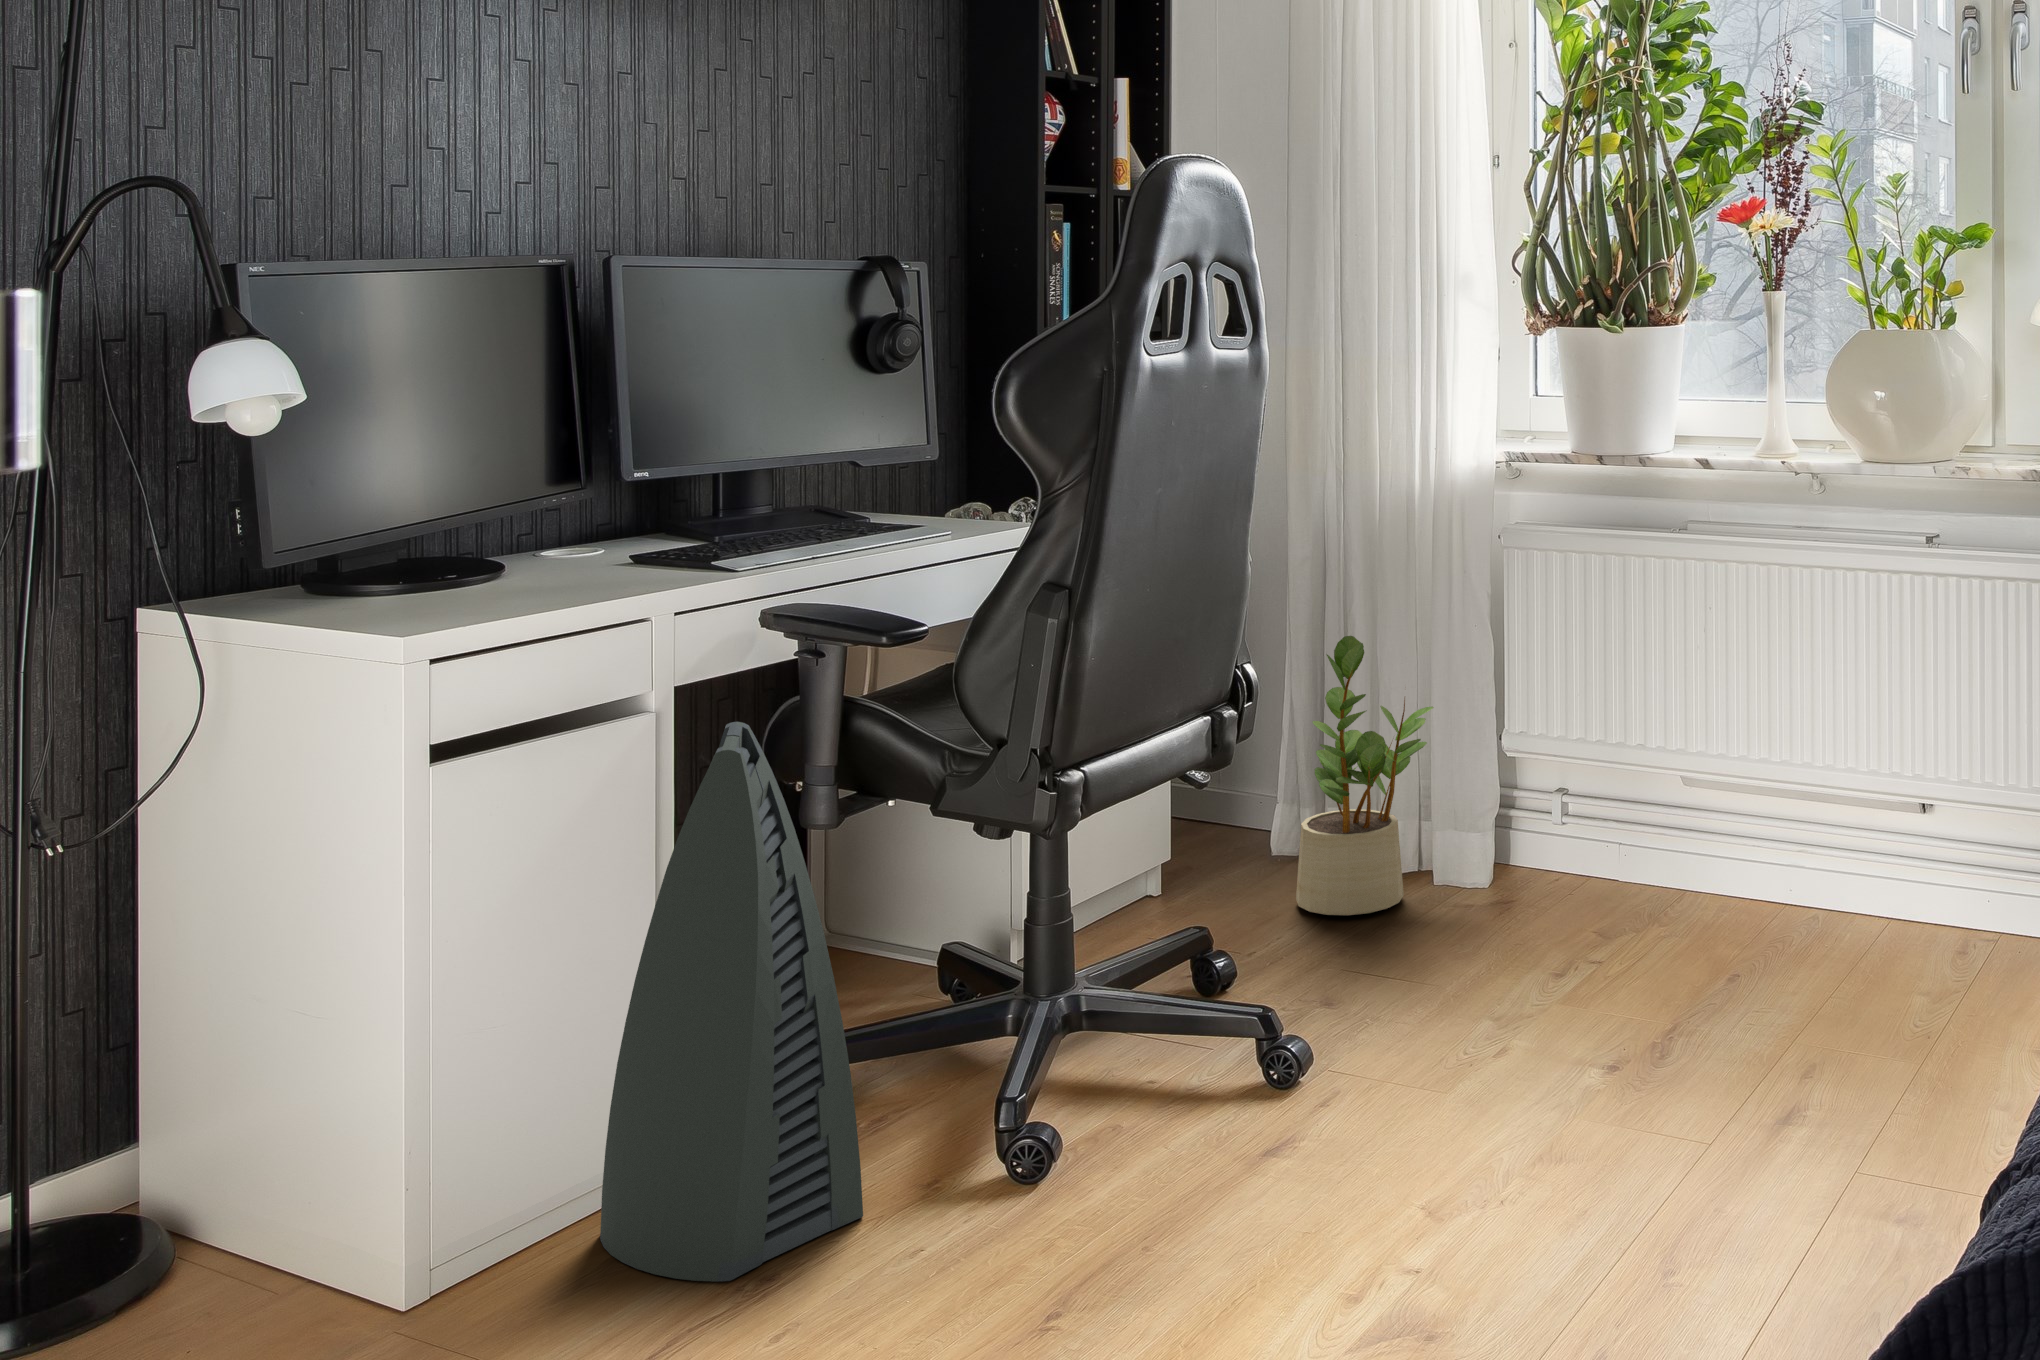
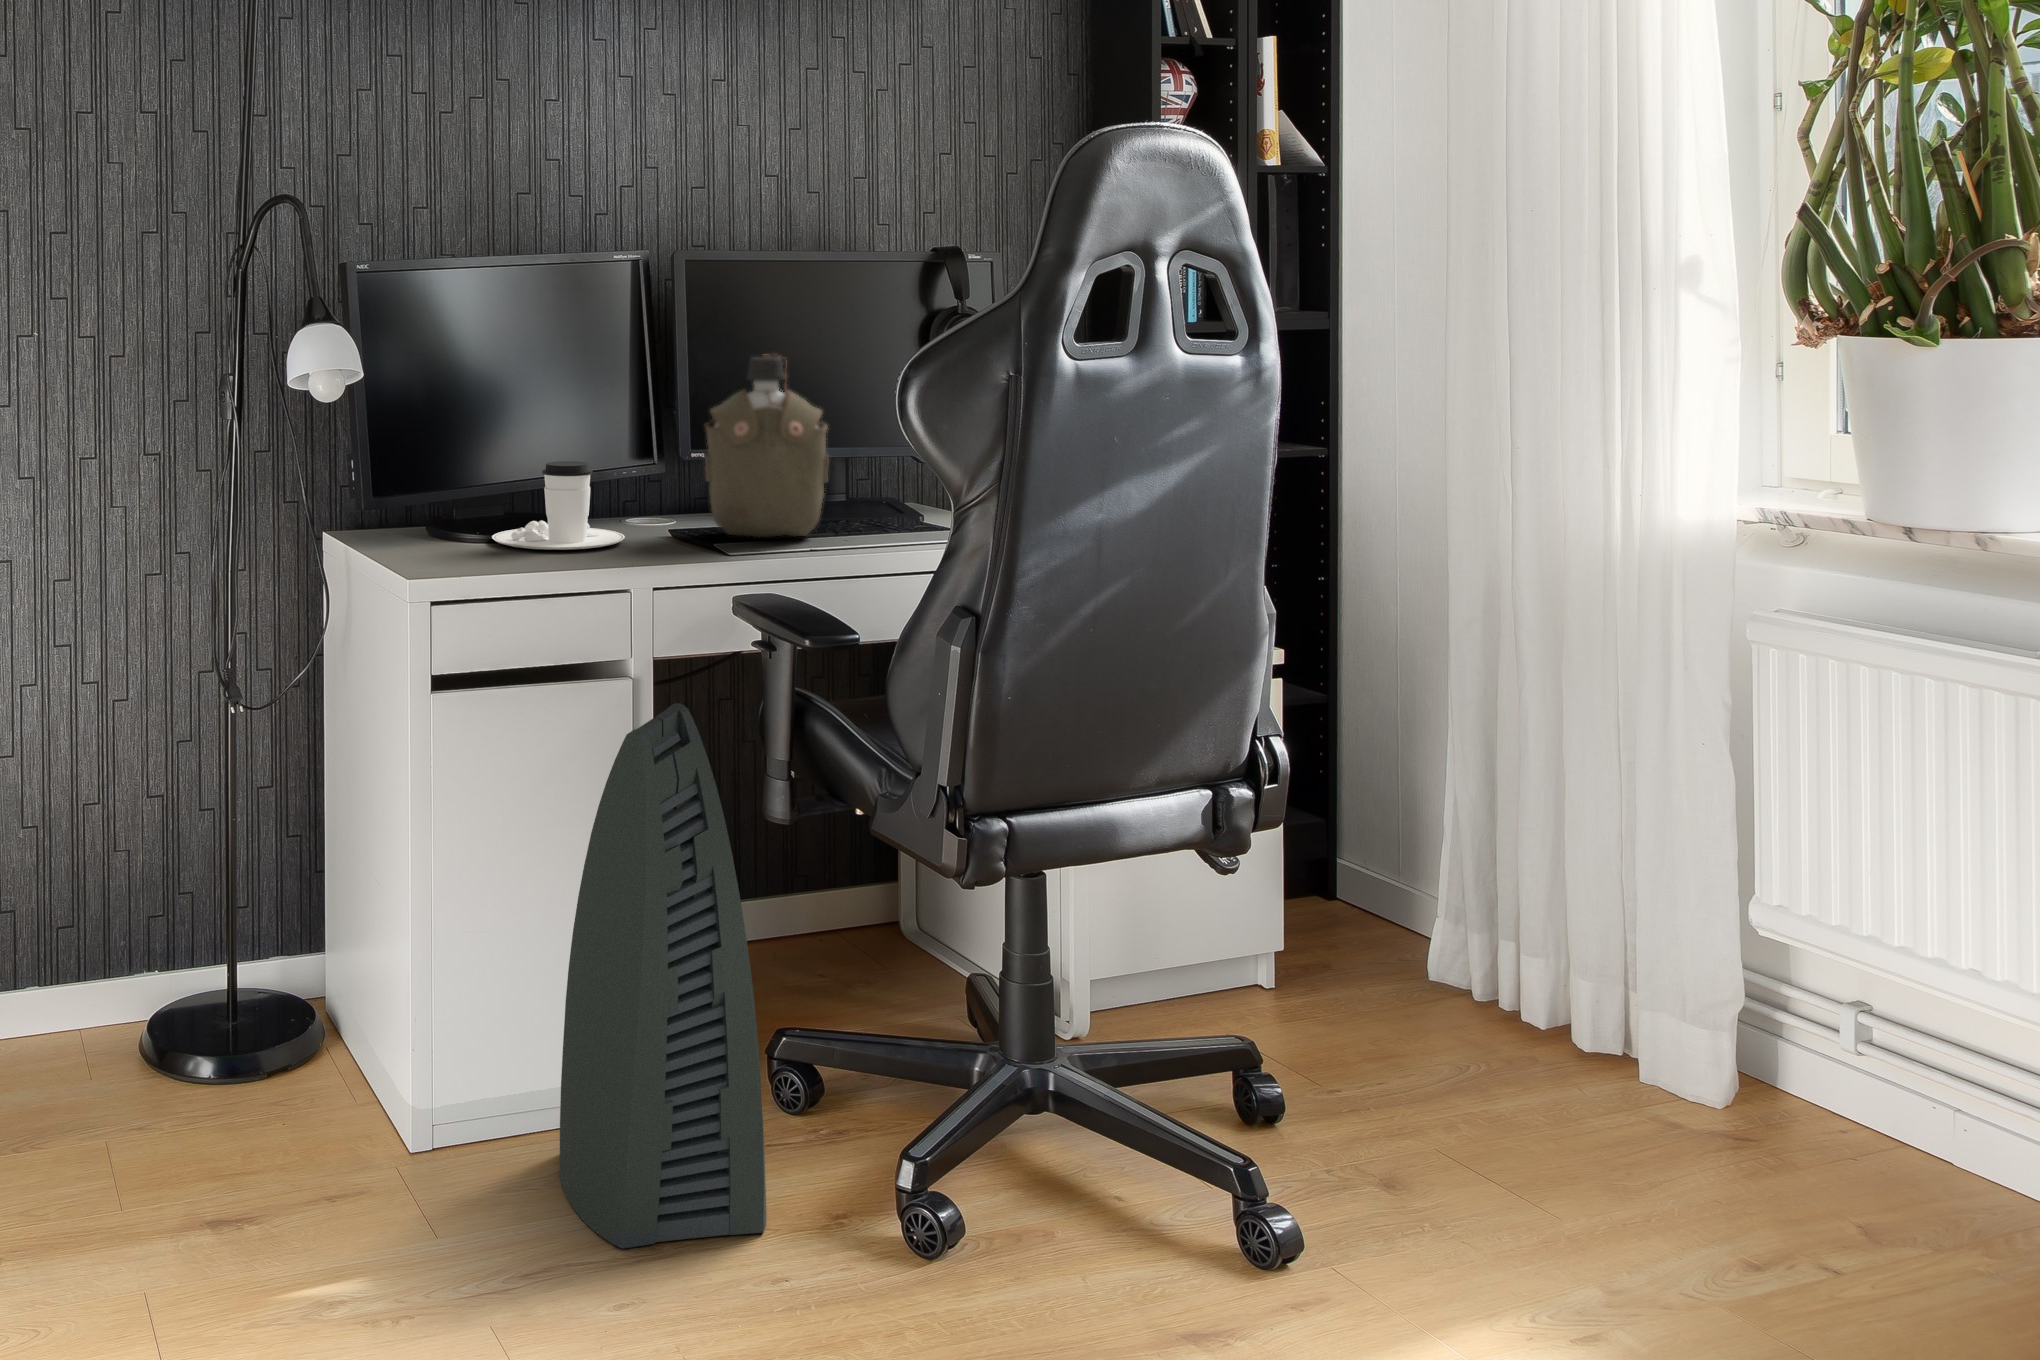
water bottle: none [676,365,815,558] -> present [705,354,829,537]
coffee cup: none [428,491,603,592] -> present [492,461,625,550]
potted plant: present [1296,636,1434,915] -> none [1422,712,1626,1071]

